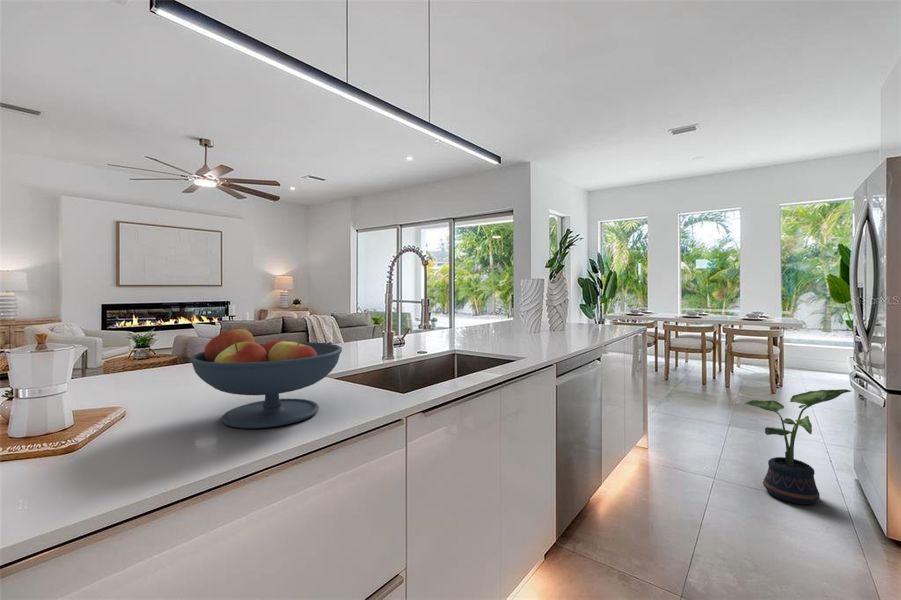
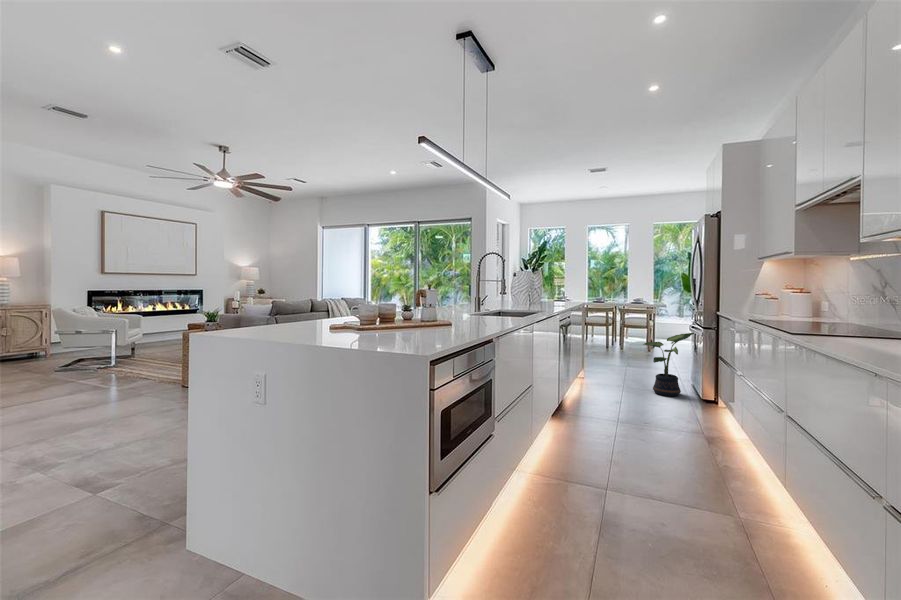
fruit bowl: present [189,329,342,428] -> none [457,284,518,323]

